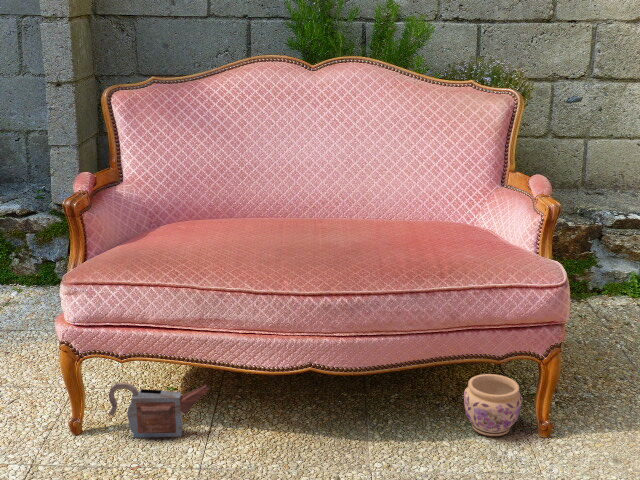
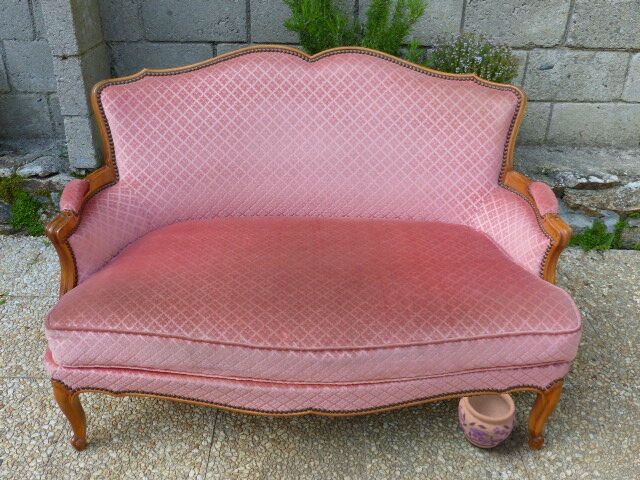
watering can: present [109,383,211,438] -> none [108,408,211,454]

